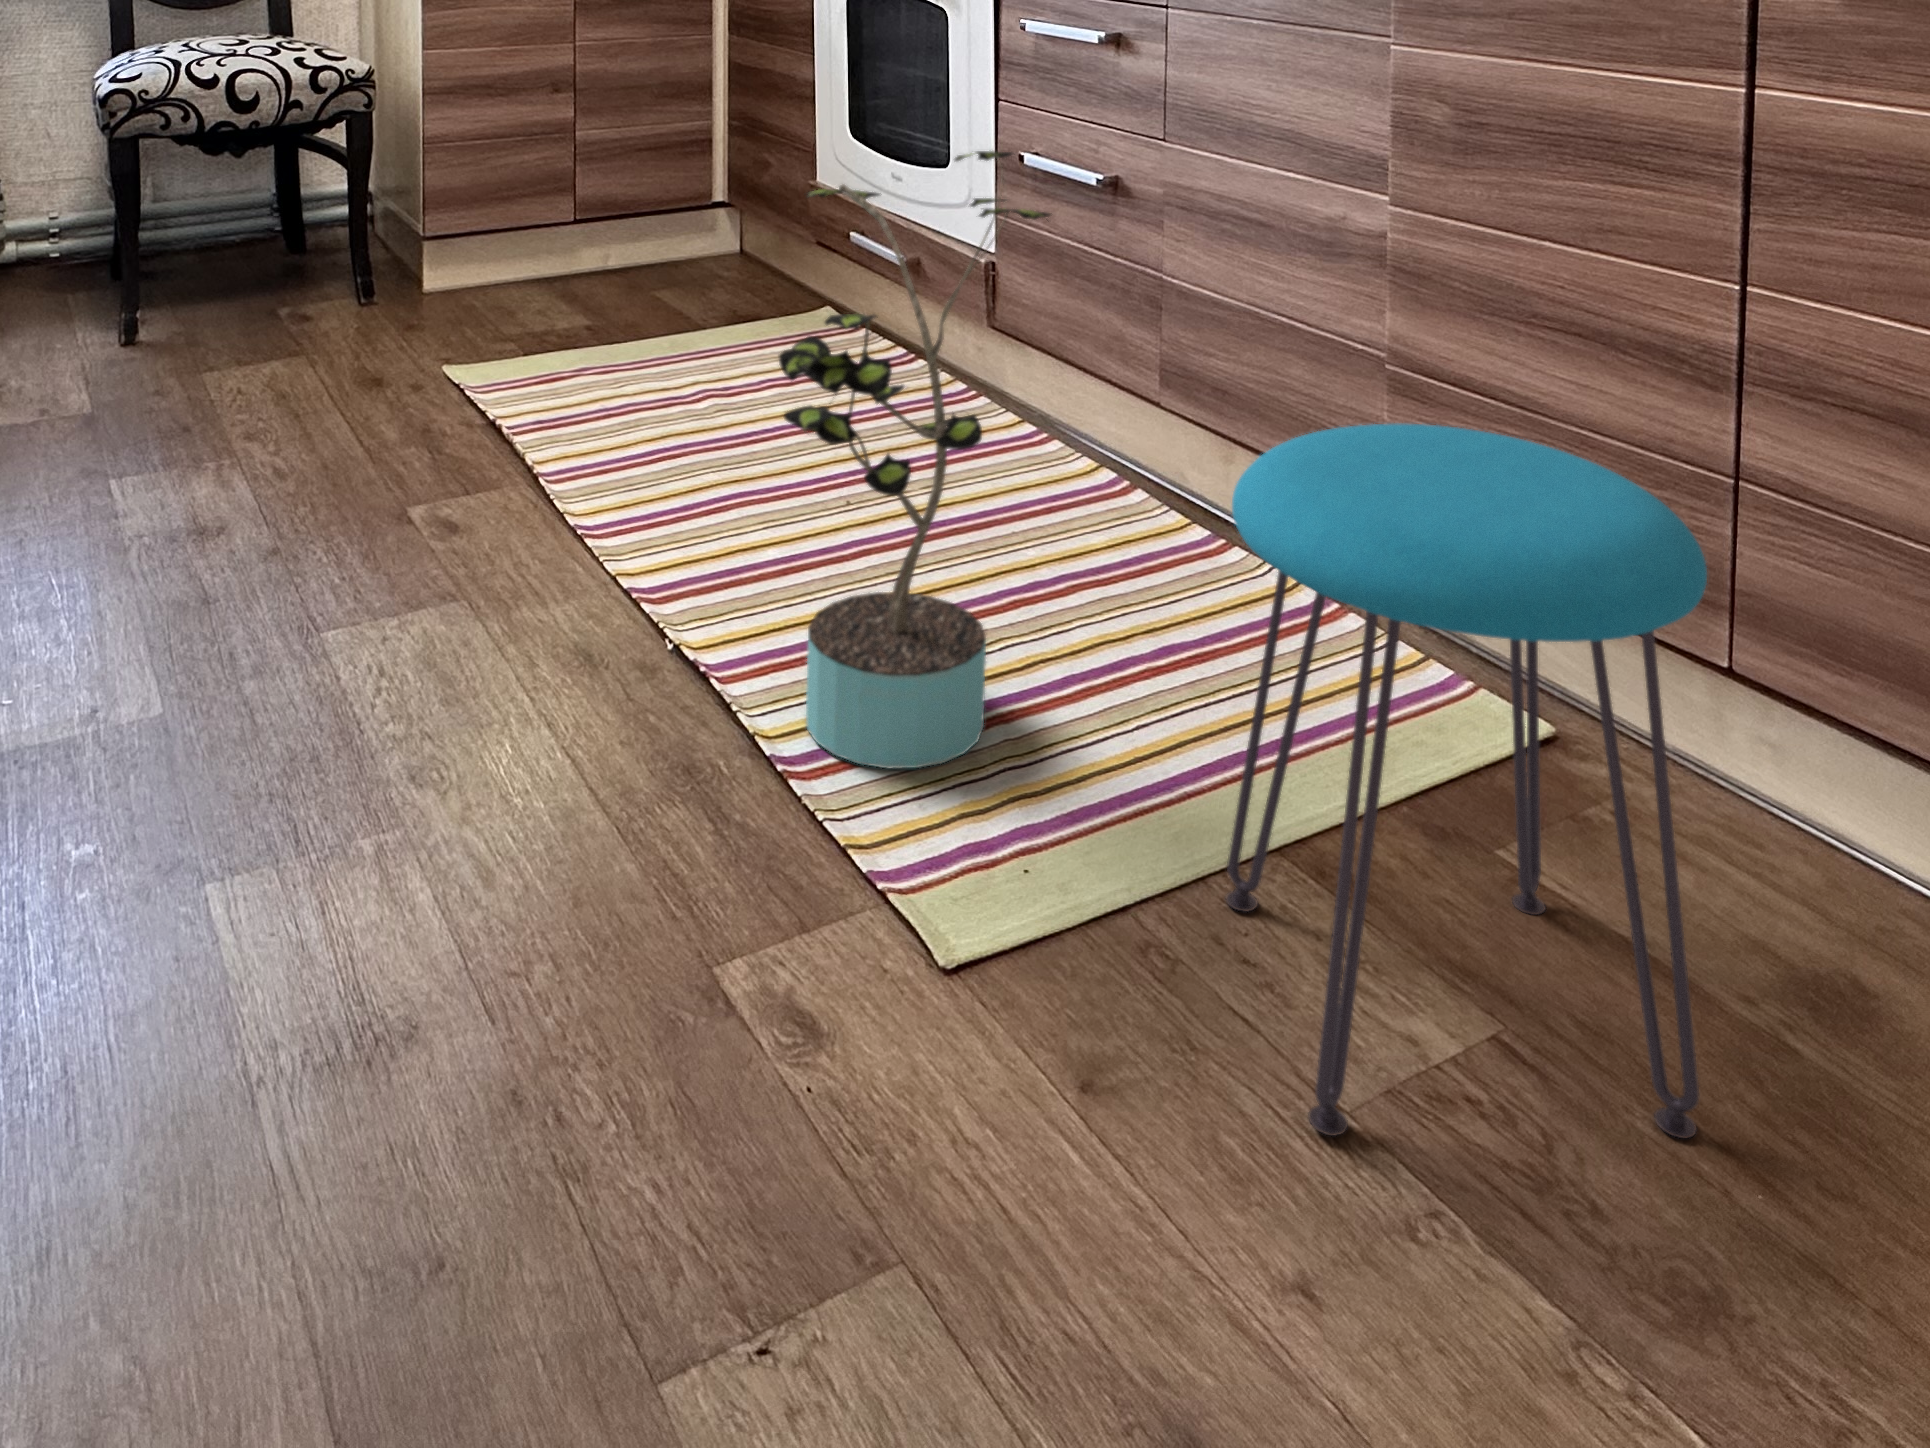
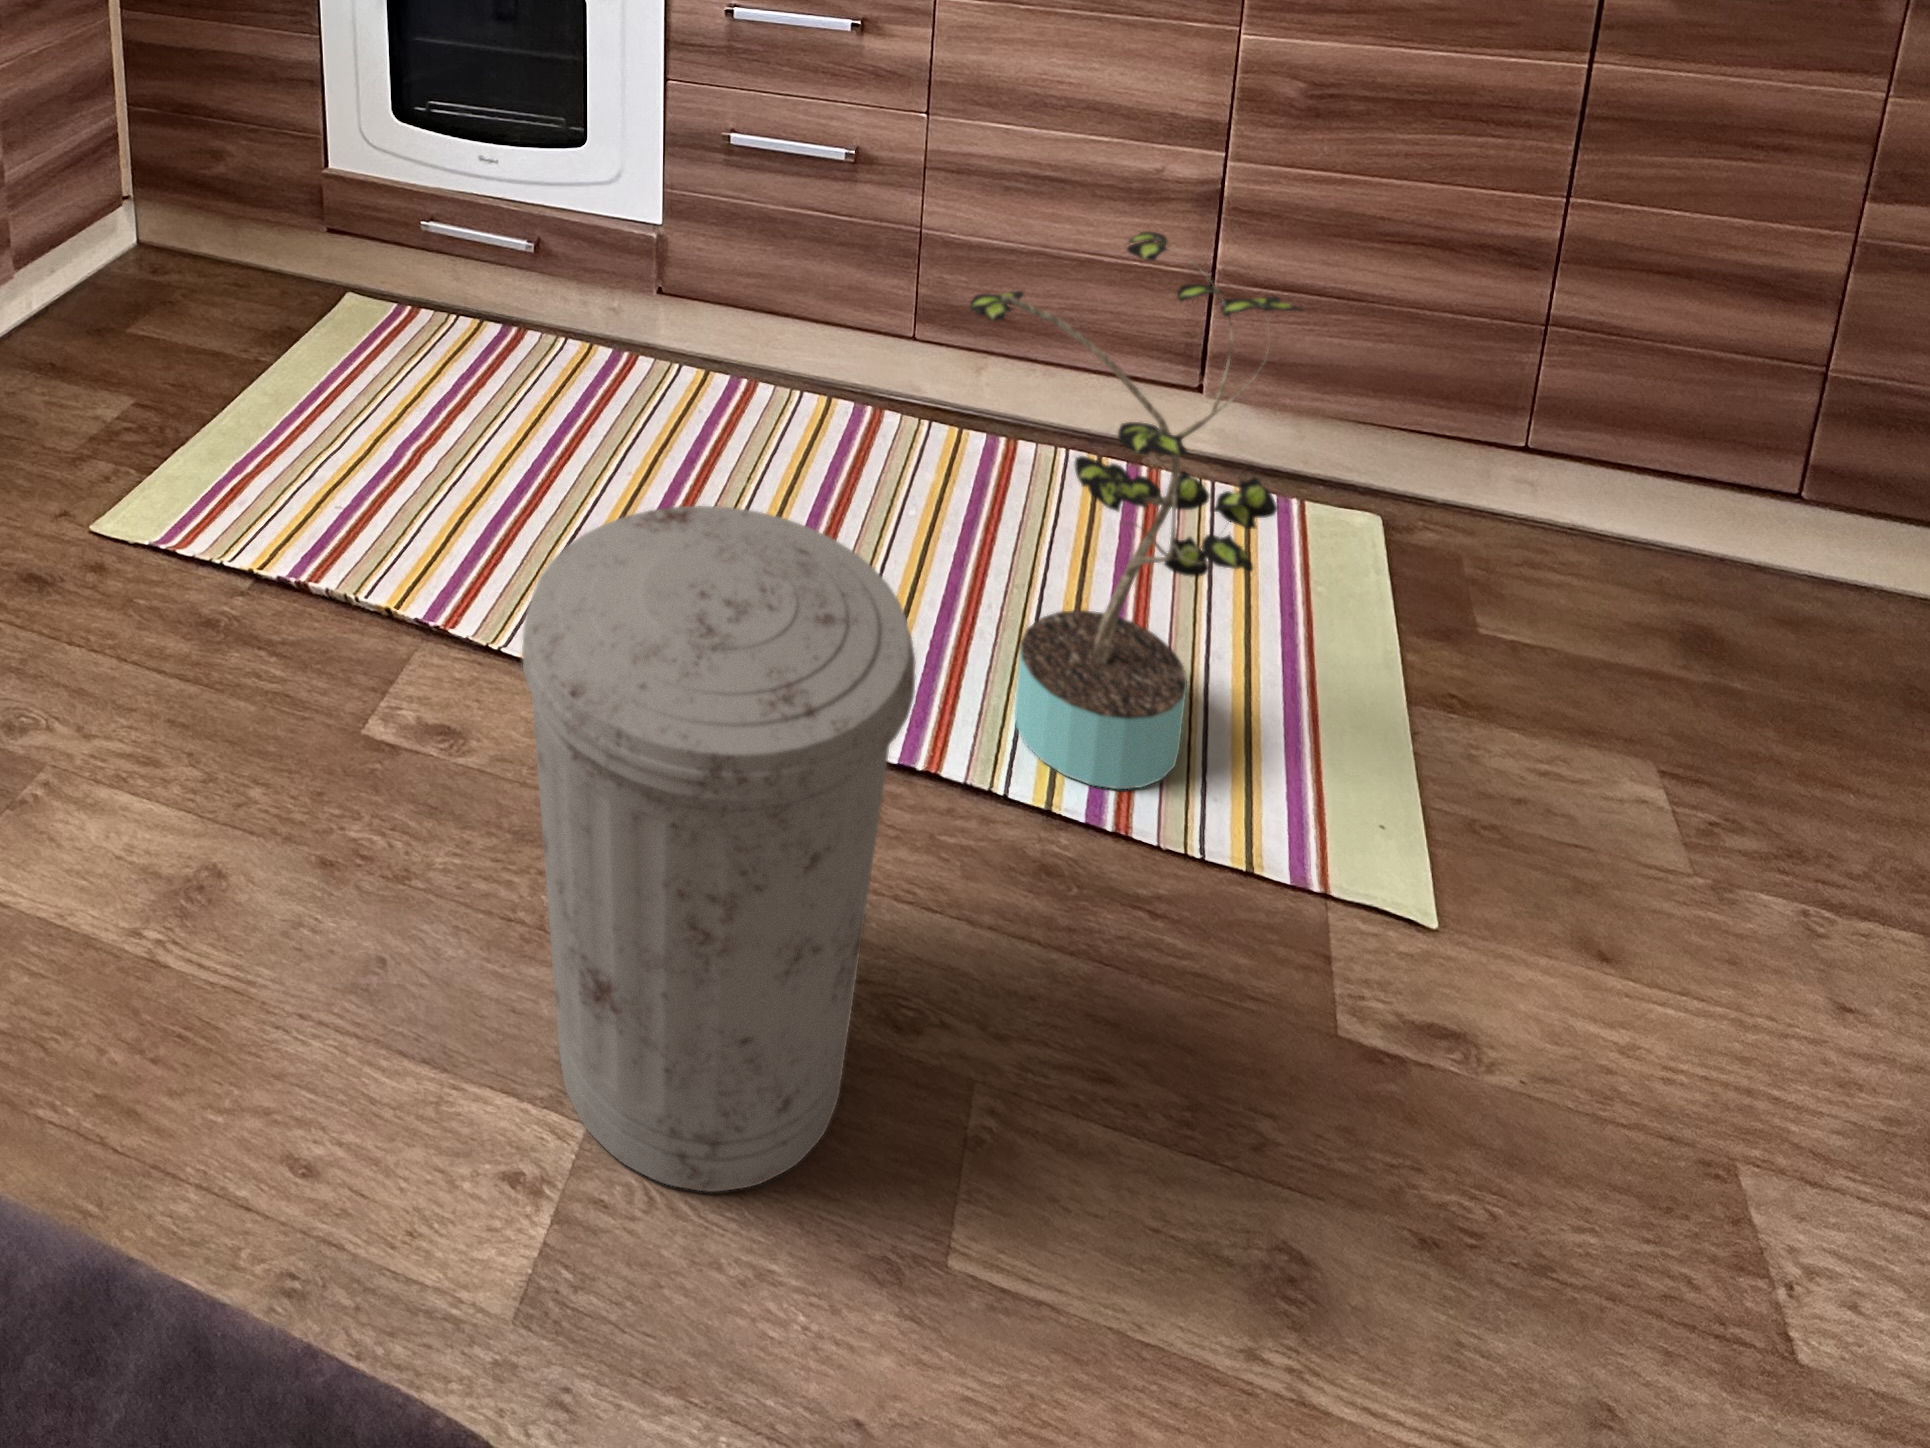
trash can: none [85,227,441,786] -> present [522,506,916,1192]
stool: present [1226,424,1707,1138] -> none [1453,379,1893,908]

